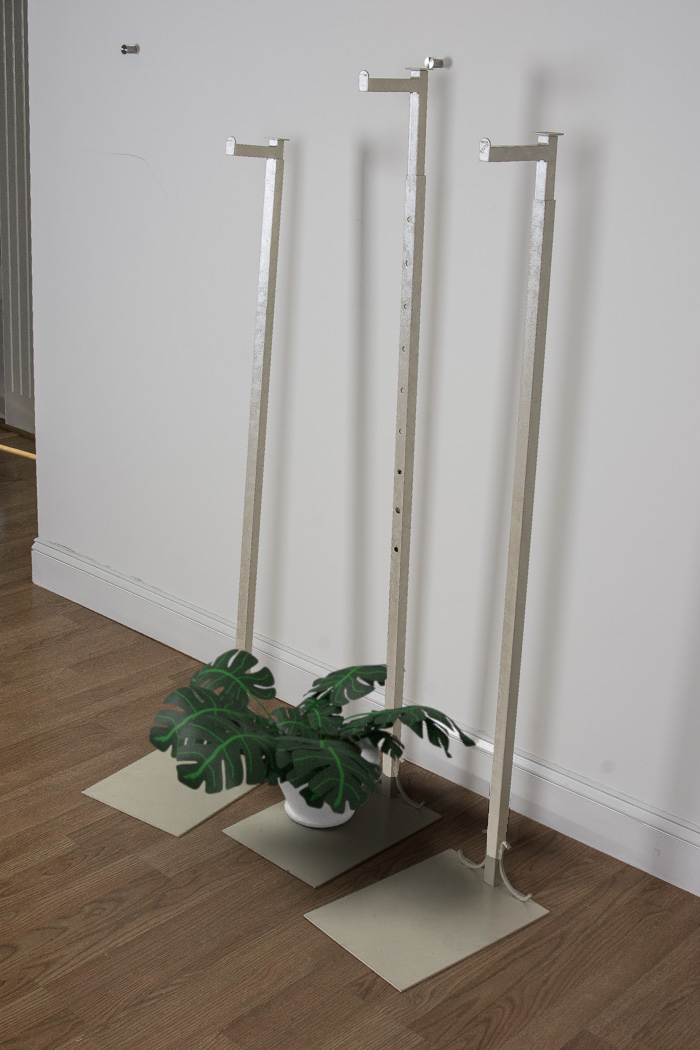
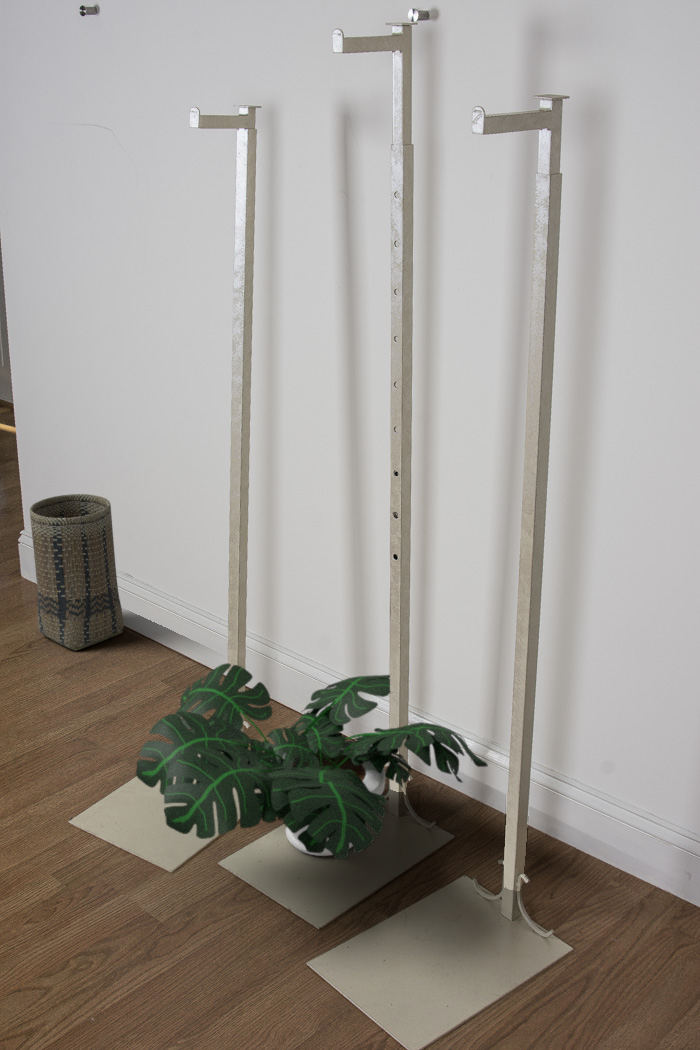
basket: none [48,500,131,648] -> present [30,494,124,650]

